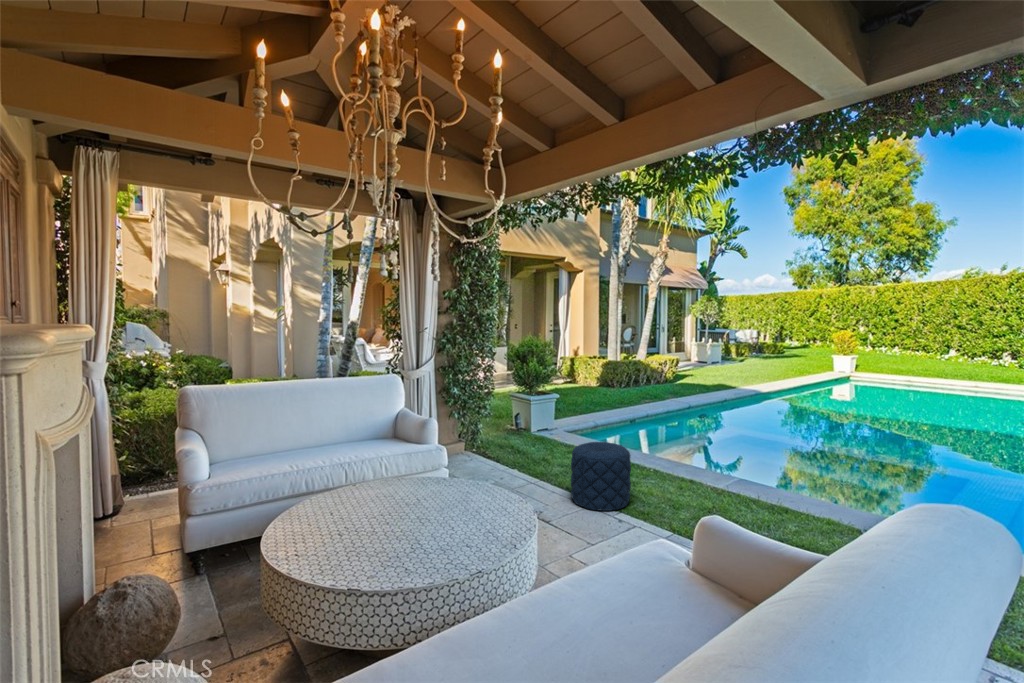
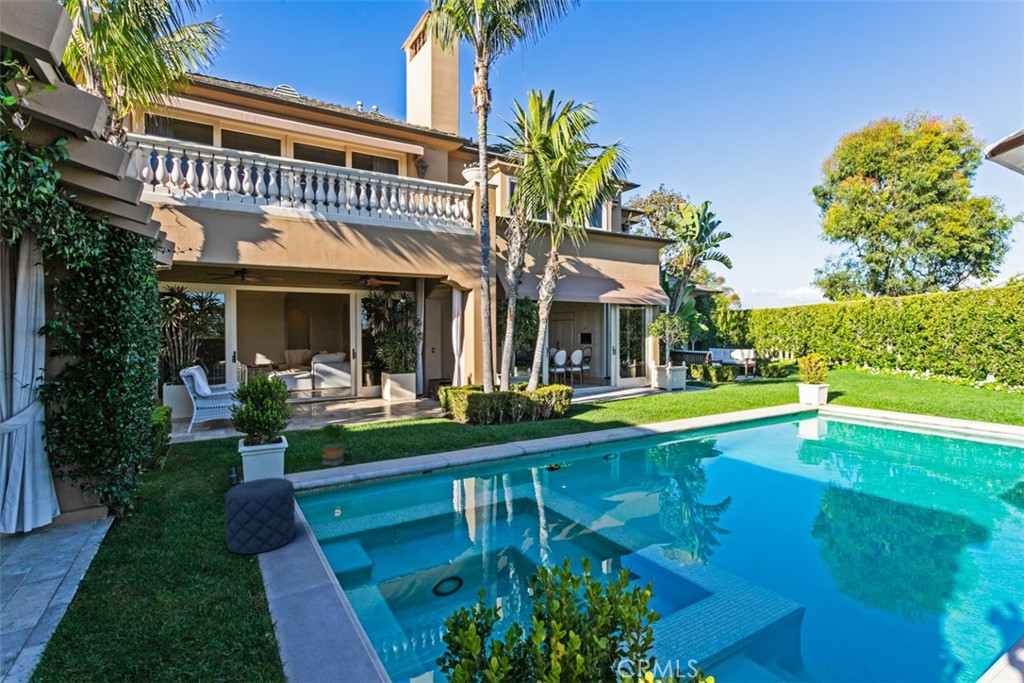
potted tree: none [508,397,535,437] -> present [322,424,347,465]

